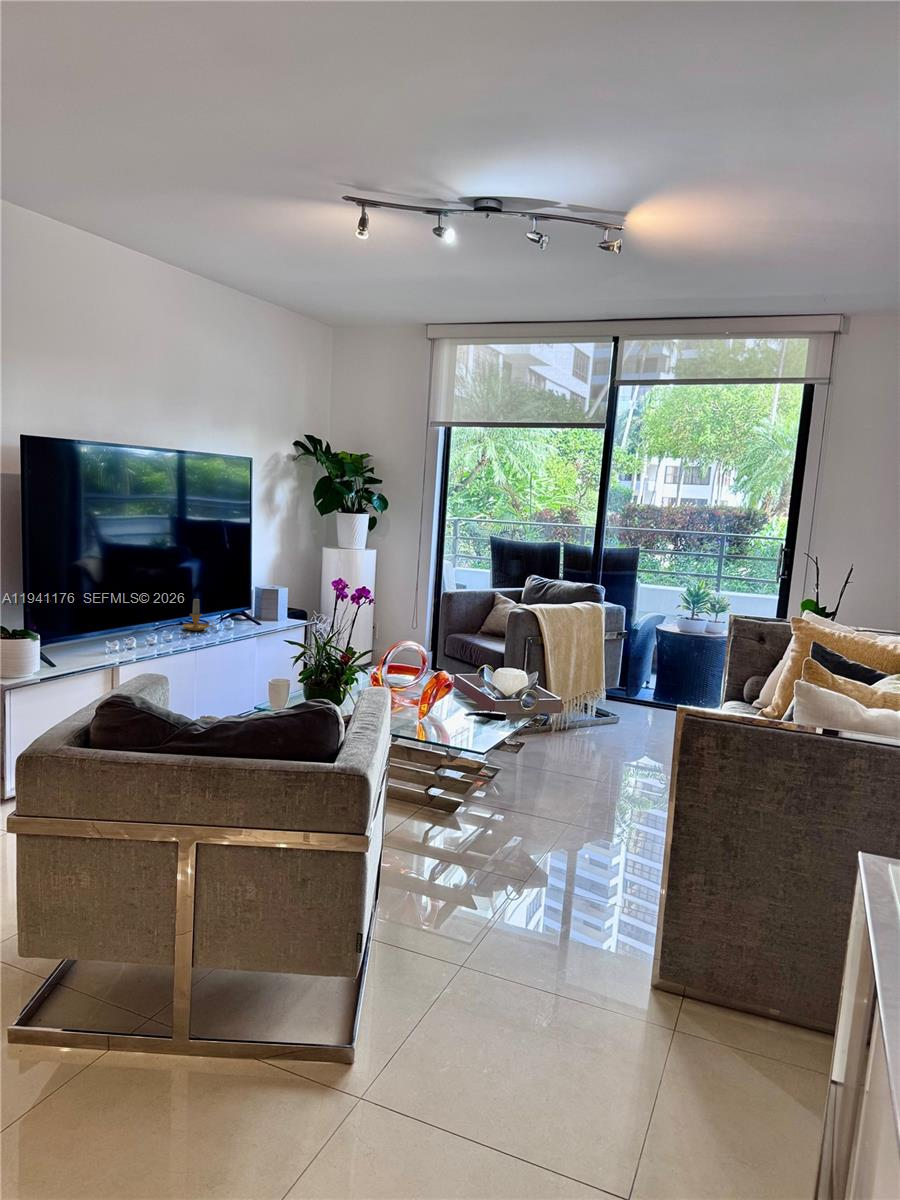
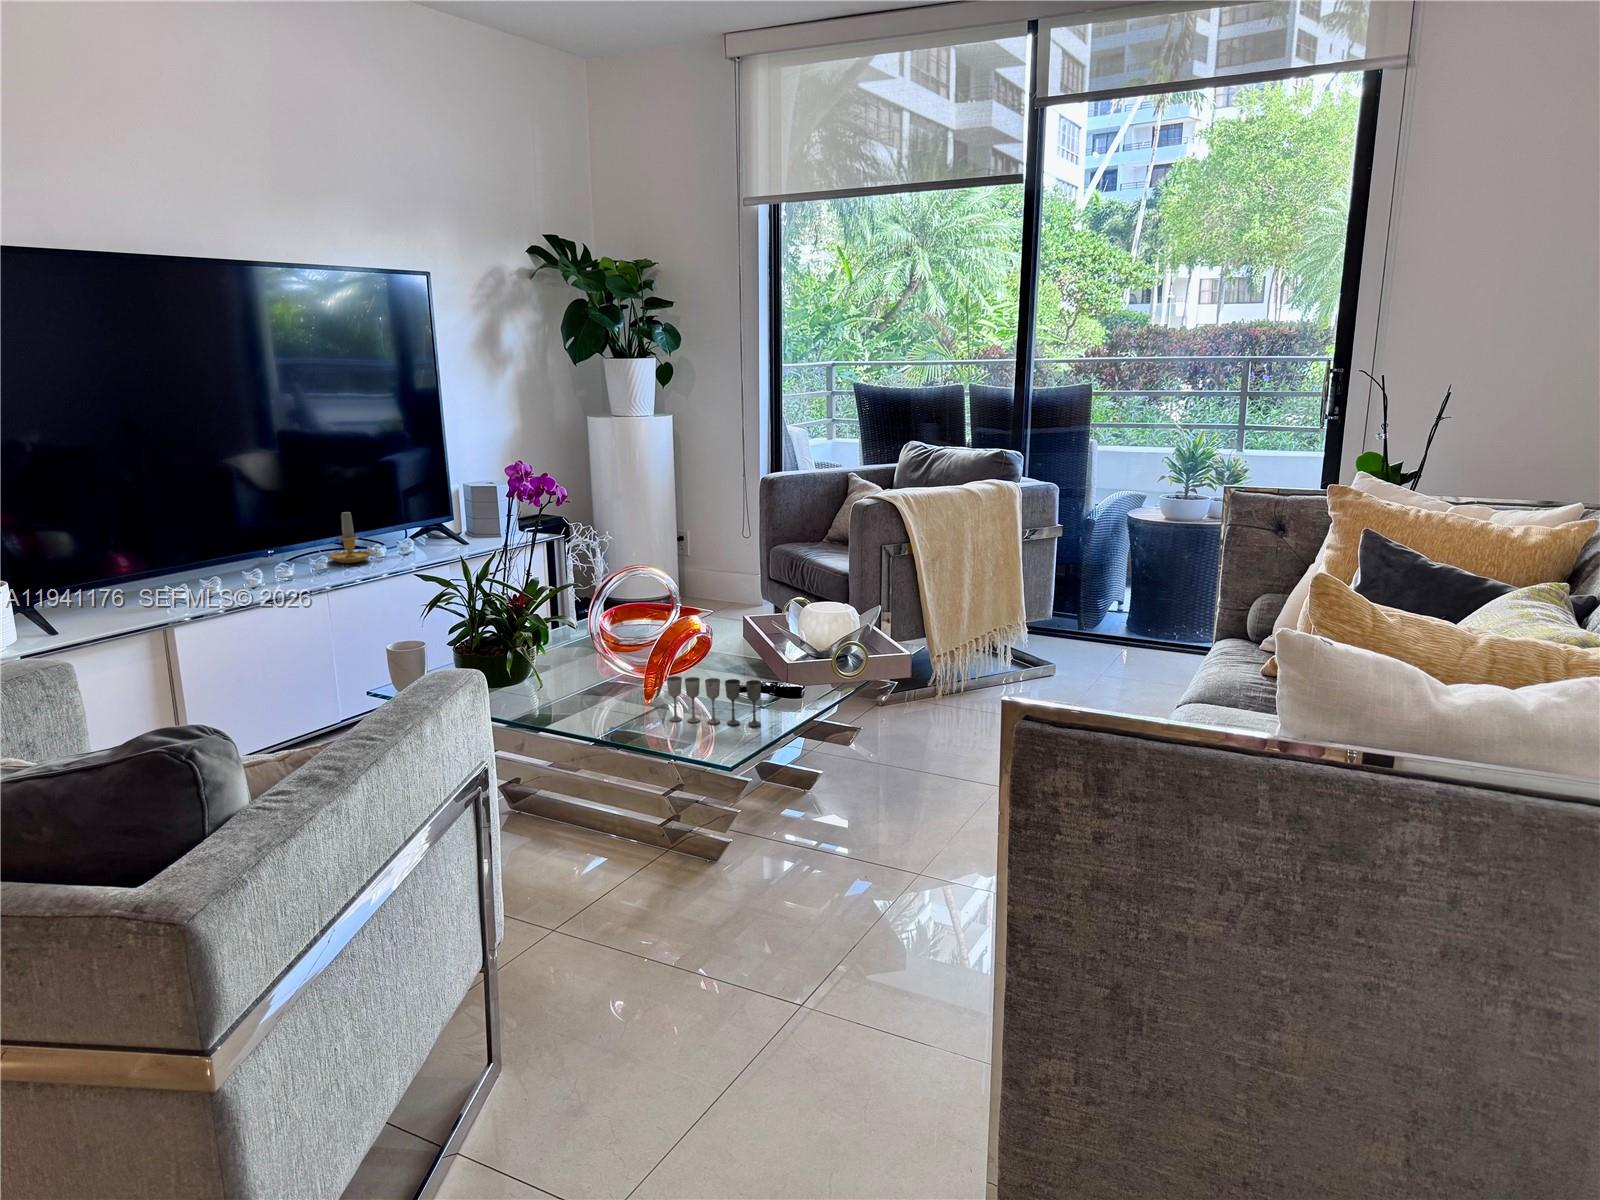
wine glass: none [431,704,487,734] -> present [667,676,761,726]

